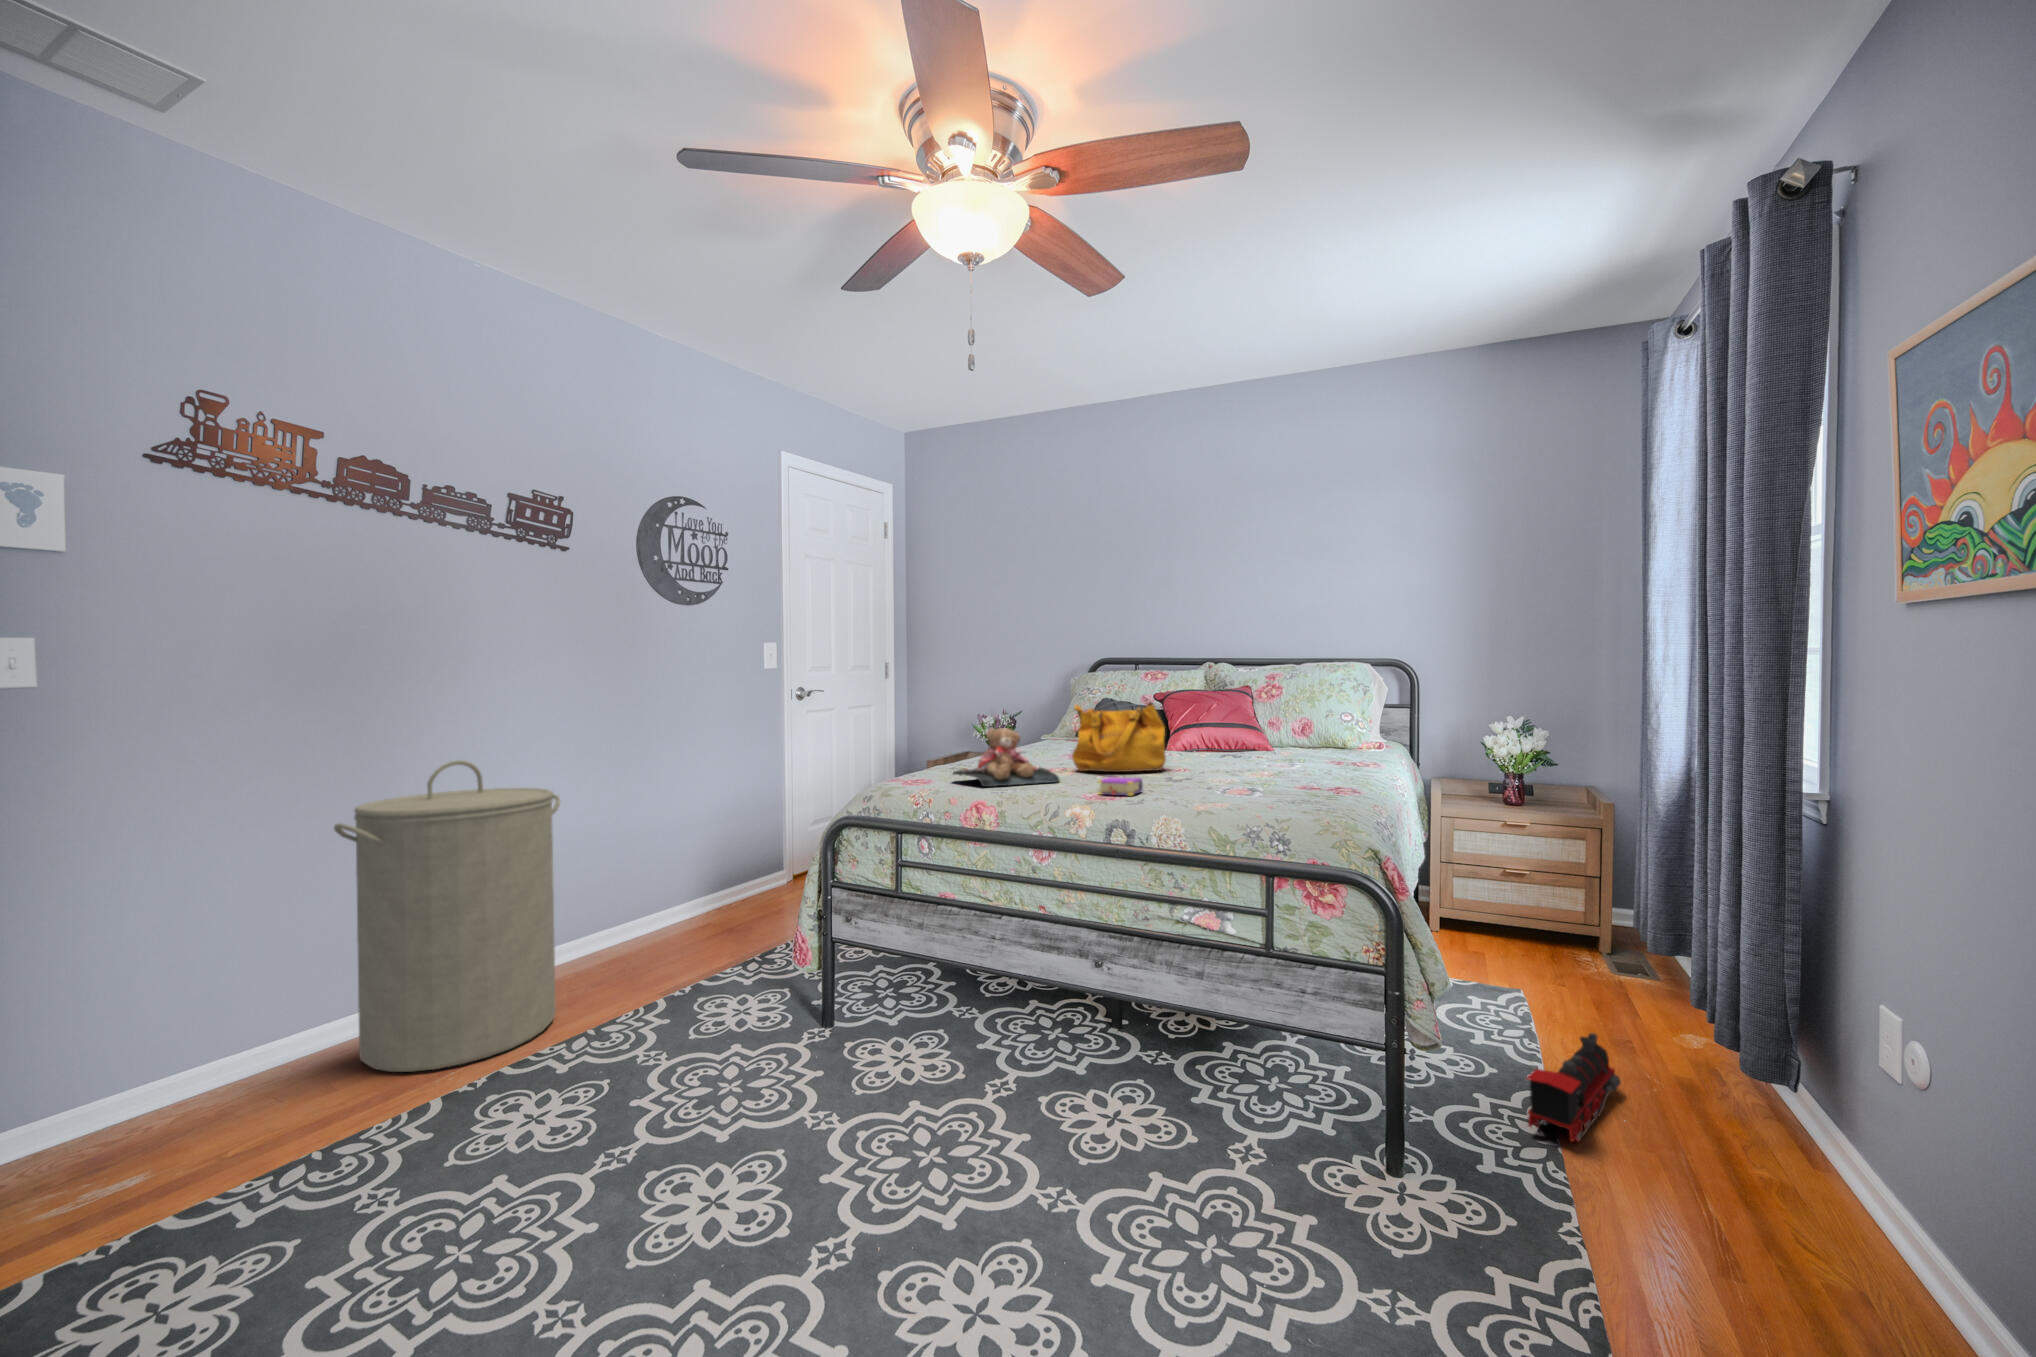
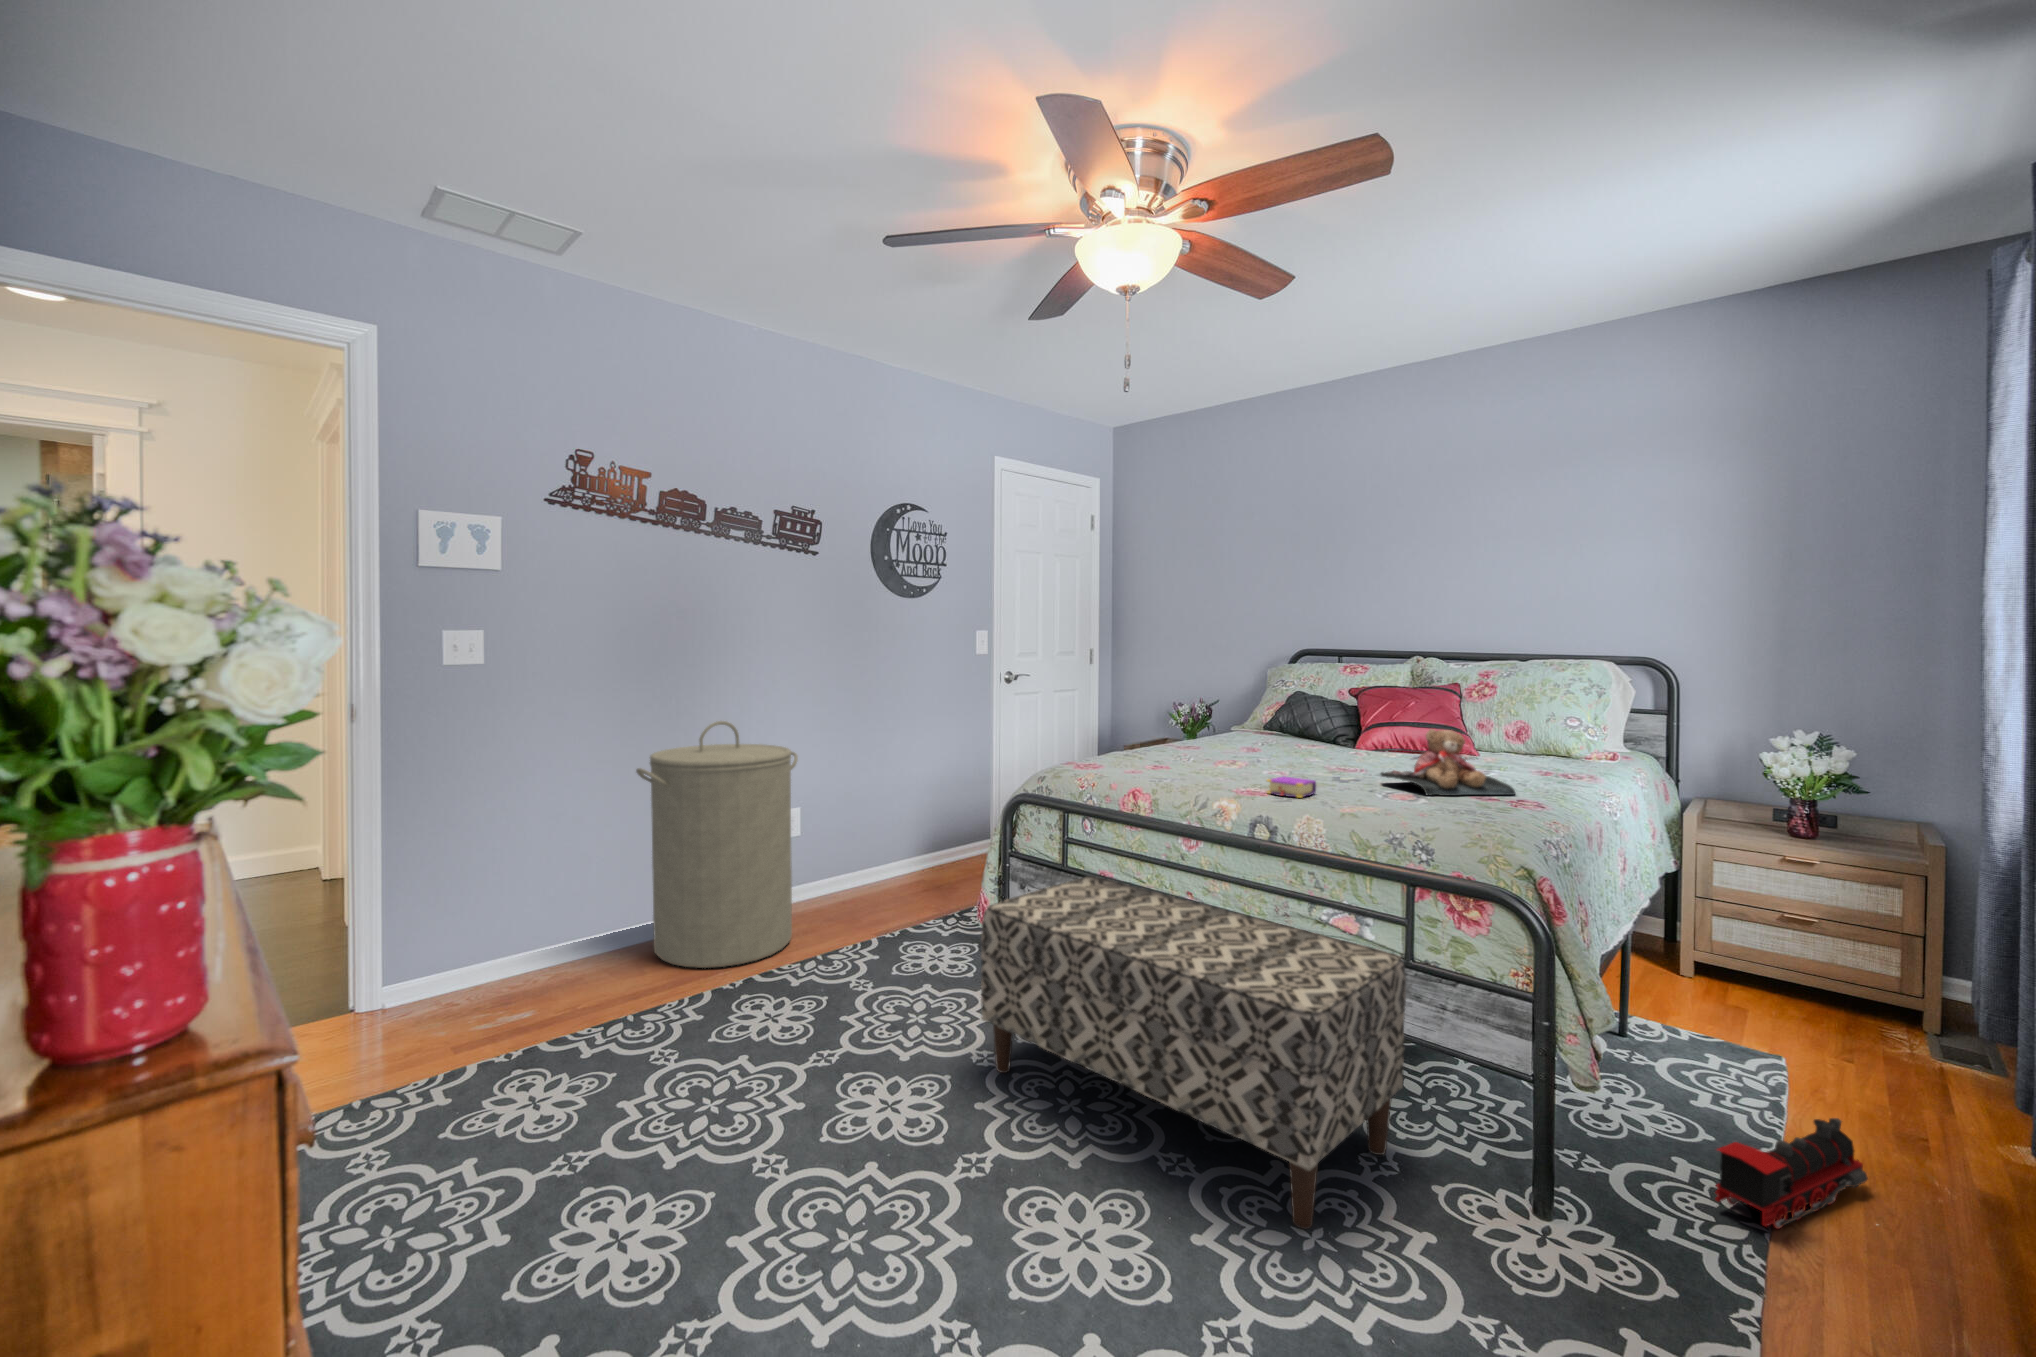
handbag: present [1072,702,1166,772] -> none [1261,692,1364,769]
teddy bear: present [953,728,1060,787] -> present [1381,729,1516,796]
bench: none [814,897,1263,1243] -> present [981,876,1406,1229]

